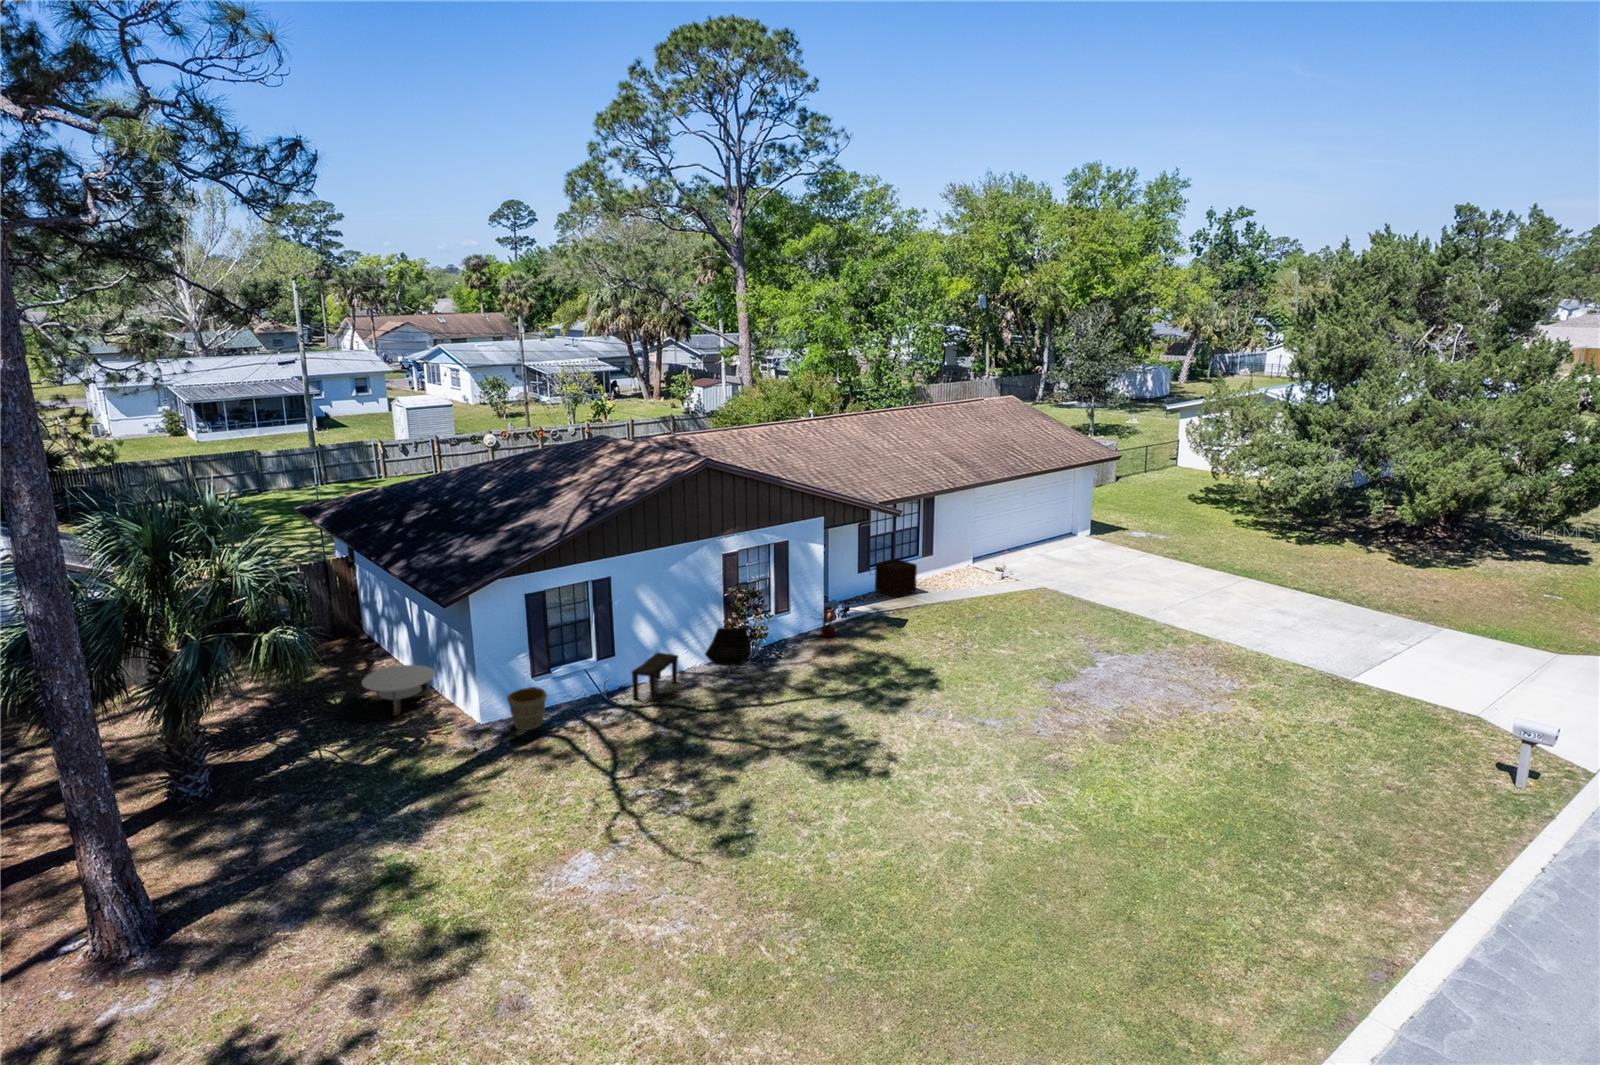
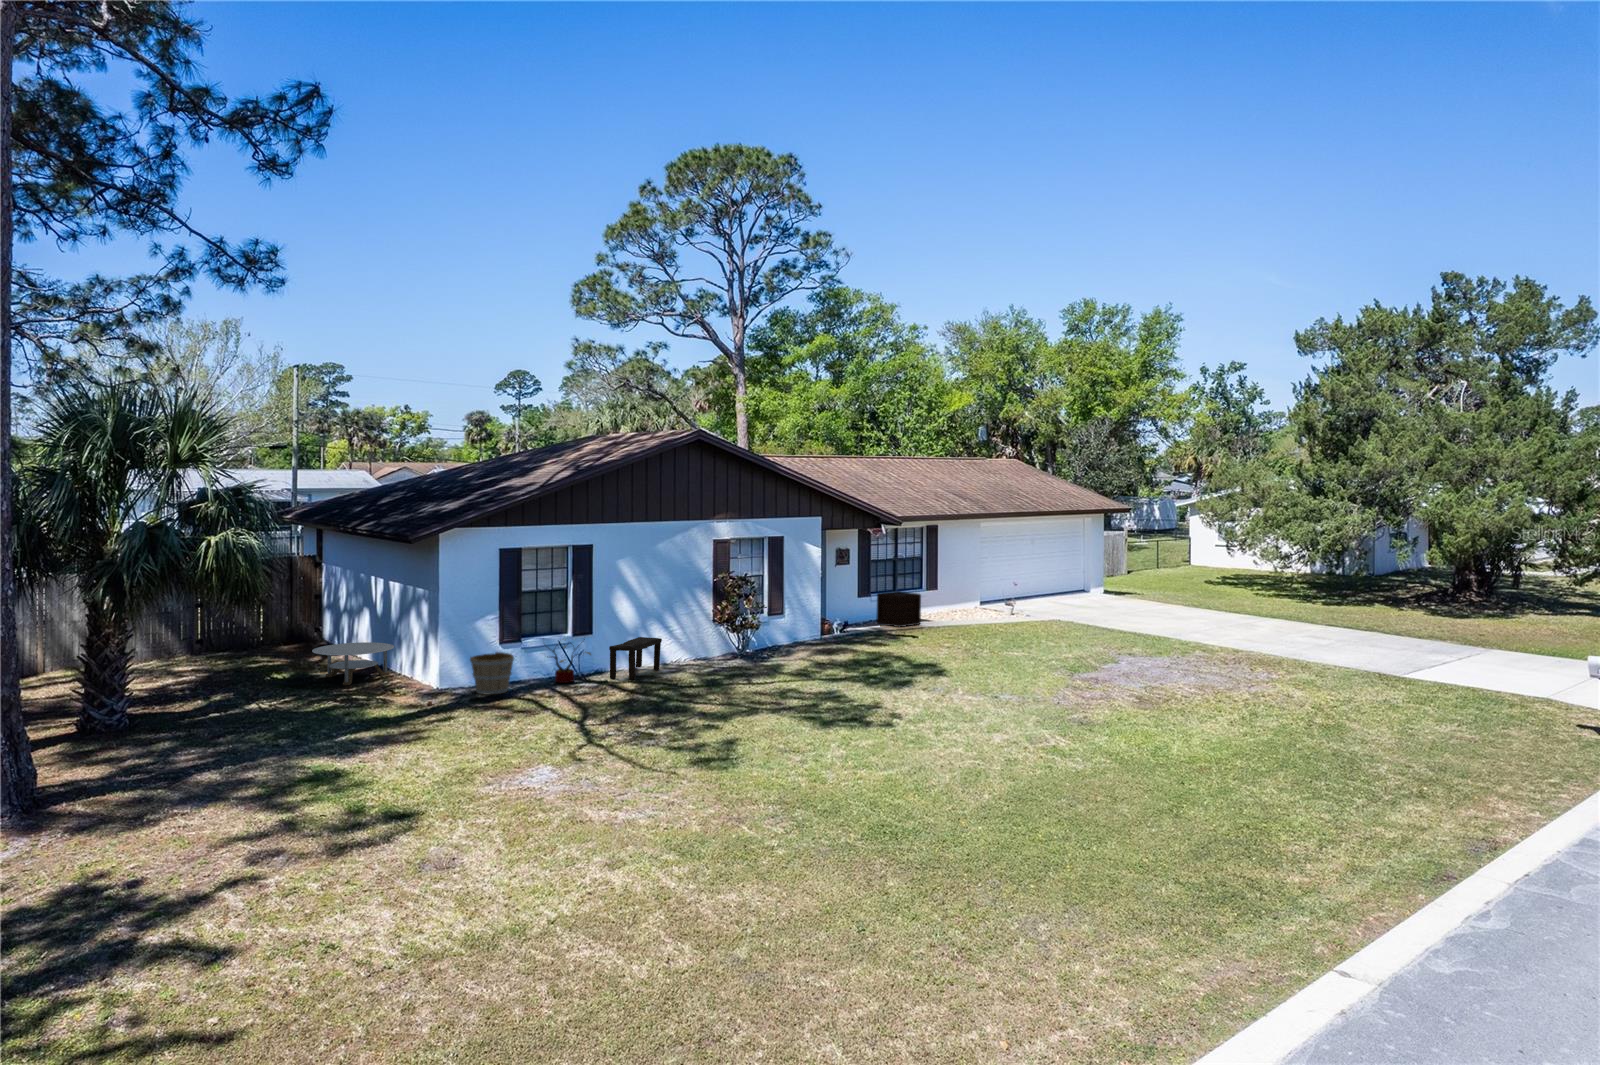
decorative plant: present [819,610,843,637] -> present [552,639,591,683]
lounge chair: present [705,628,751,679] -> none [691,620,742,669]

